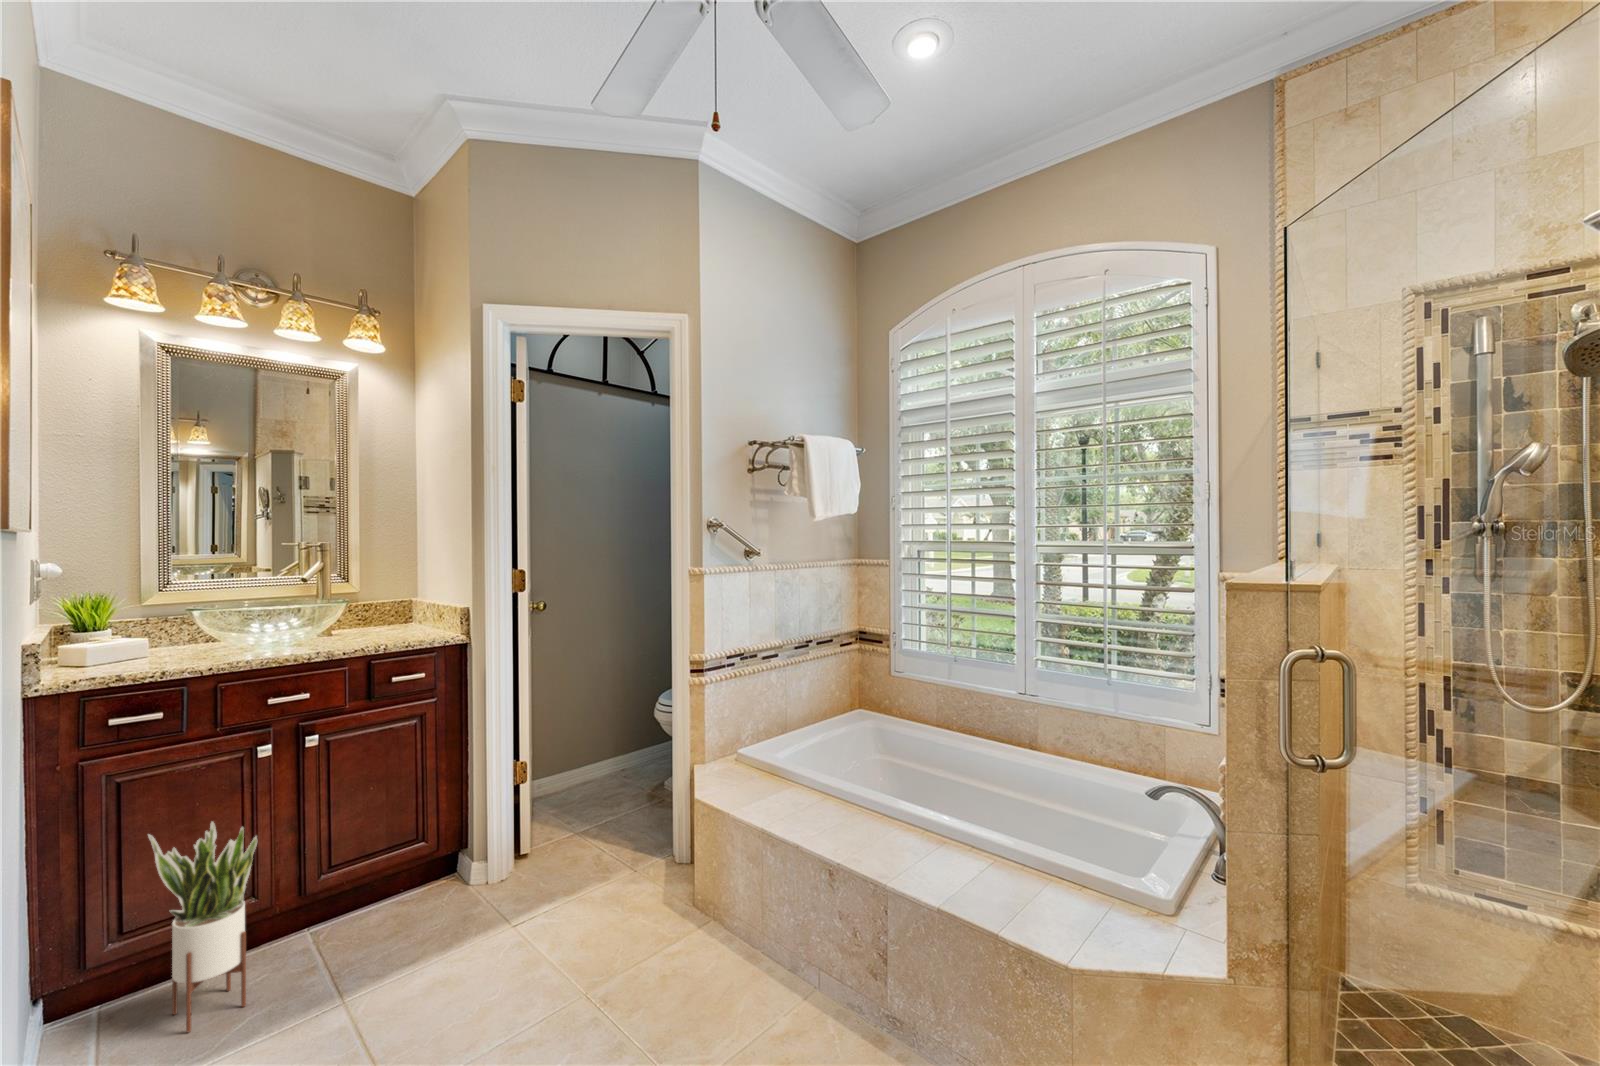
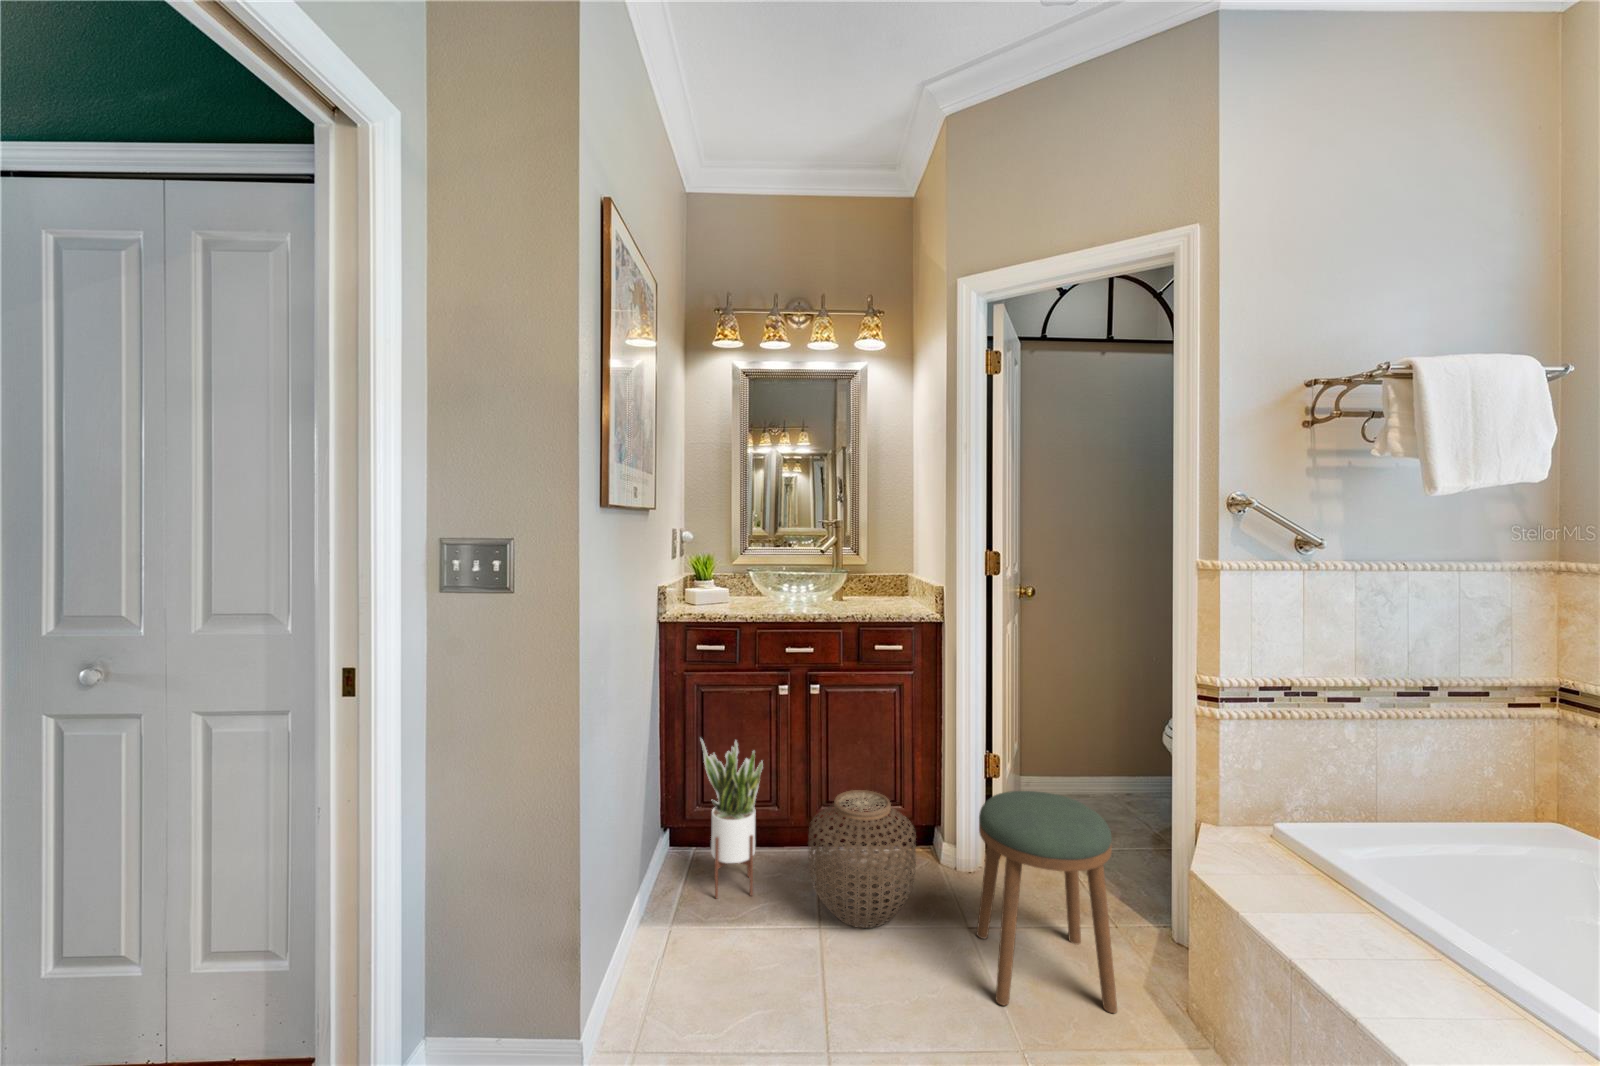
stool: none [528,774,655,965] -> present [977,791,1117,1013]
woven basket: none [333,828,464,976] -> present [809,790,916,928]

